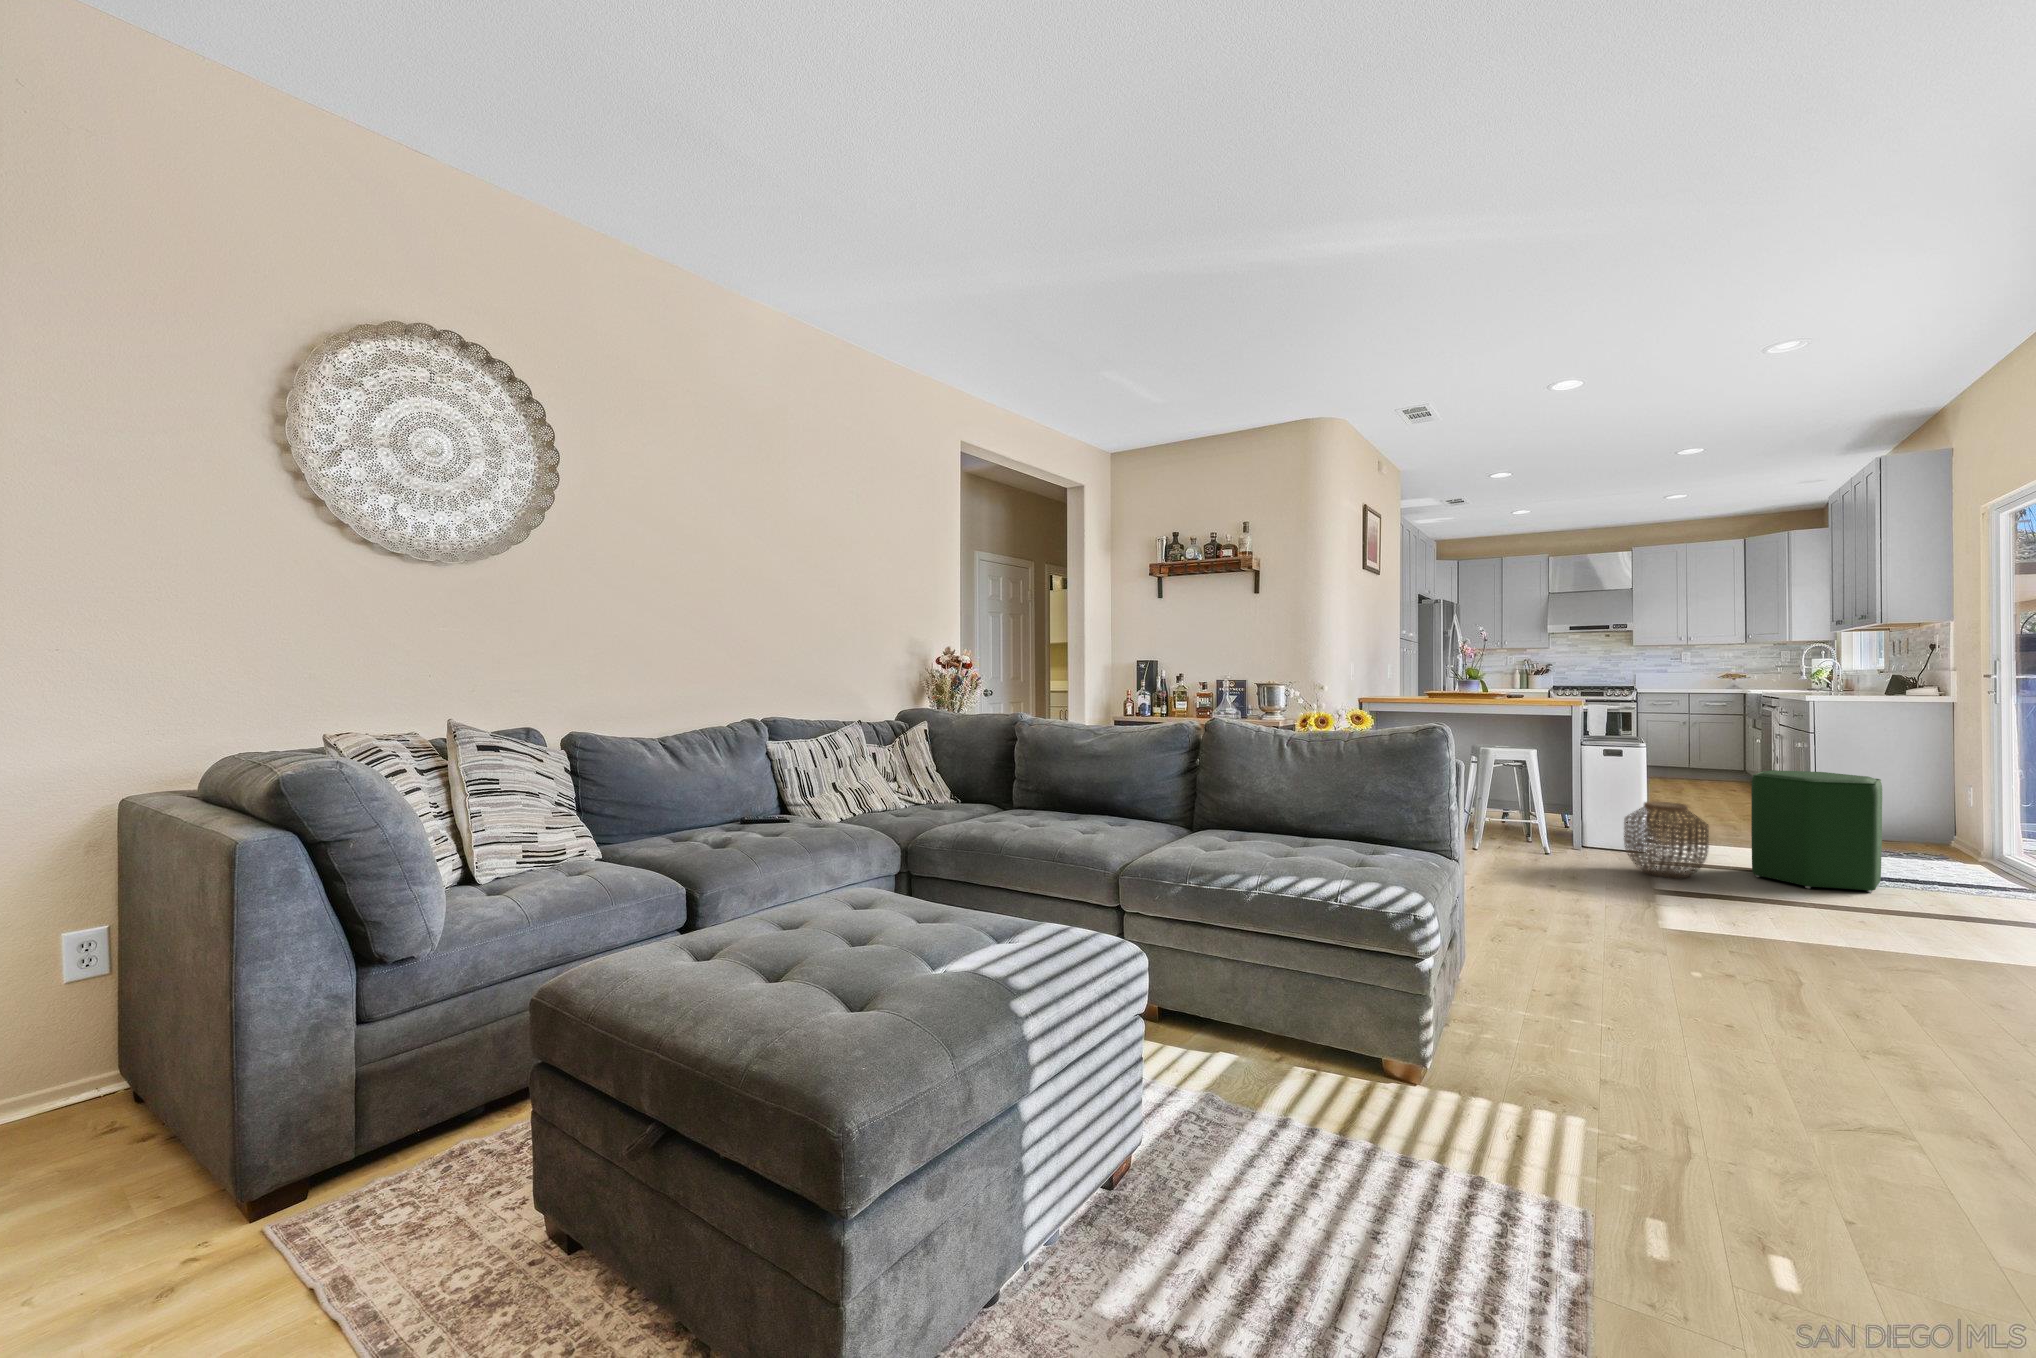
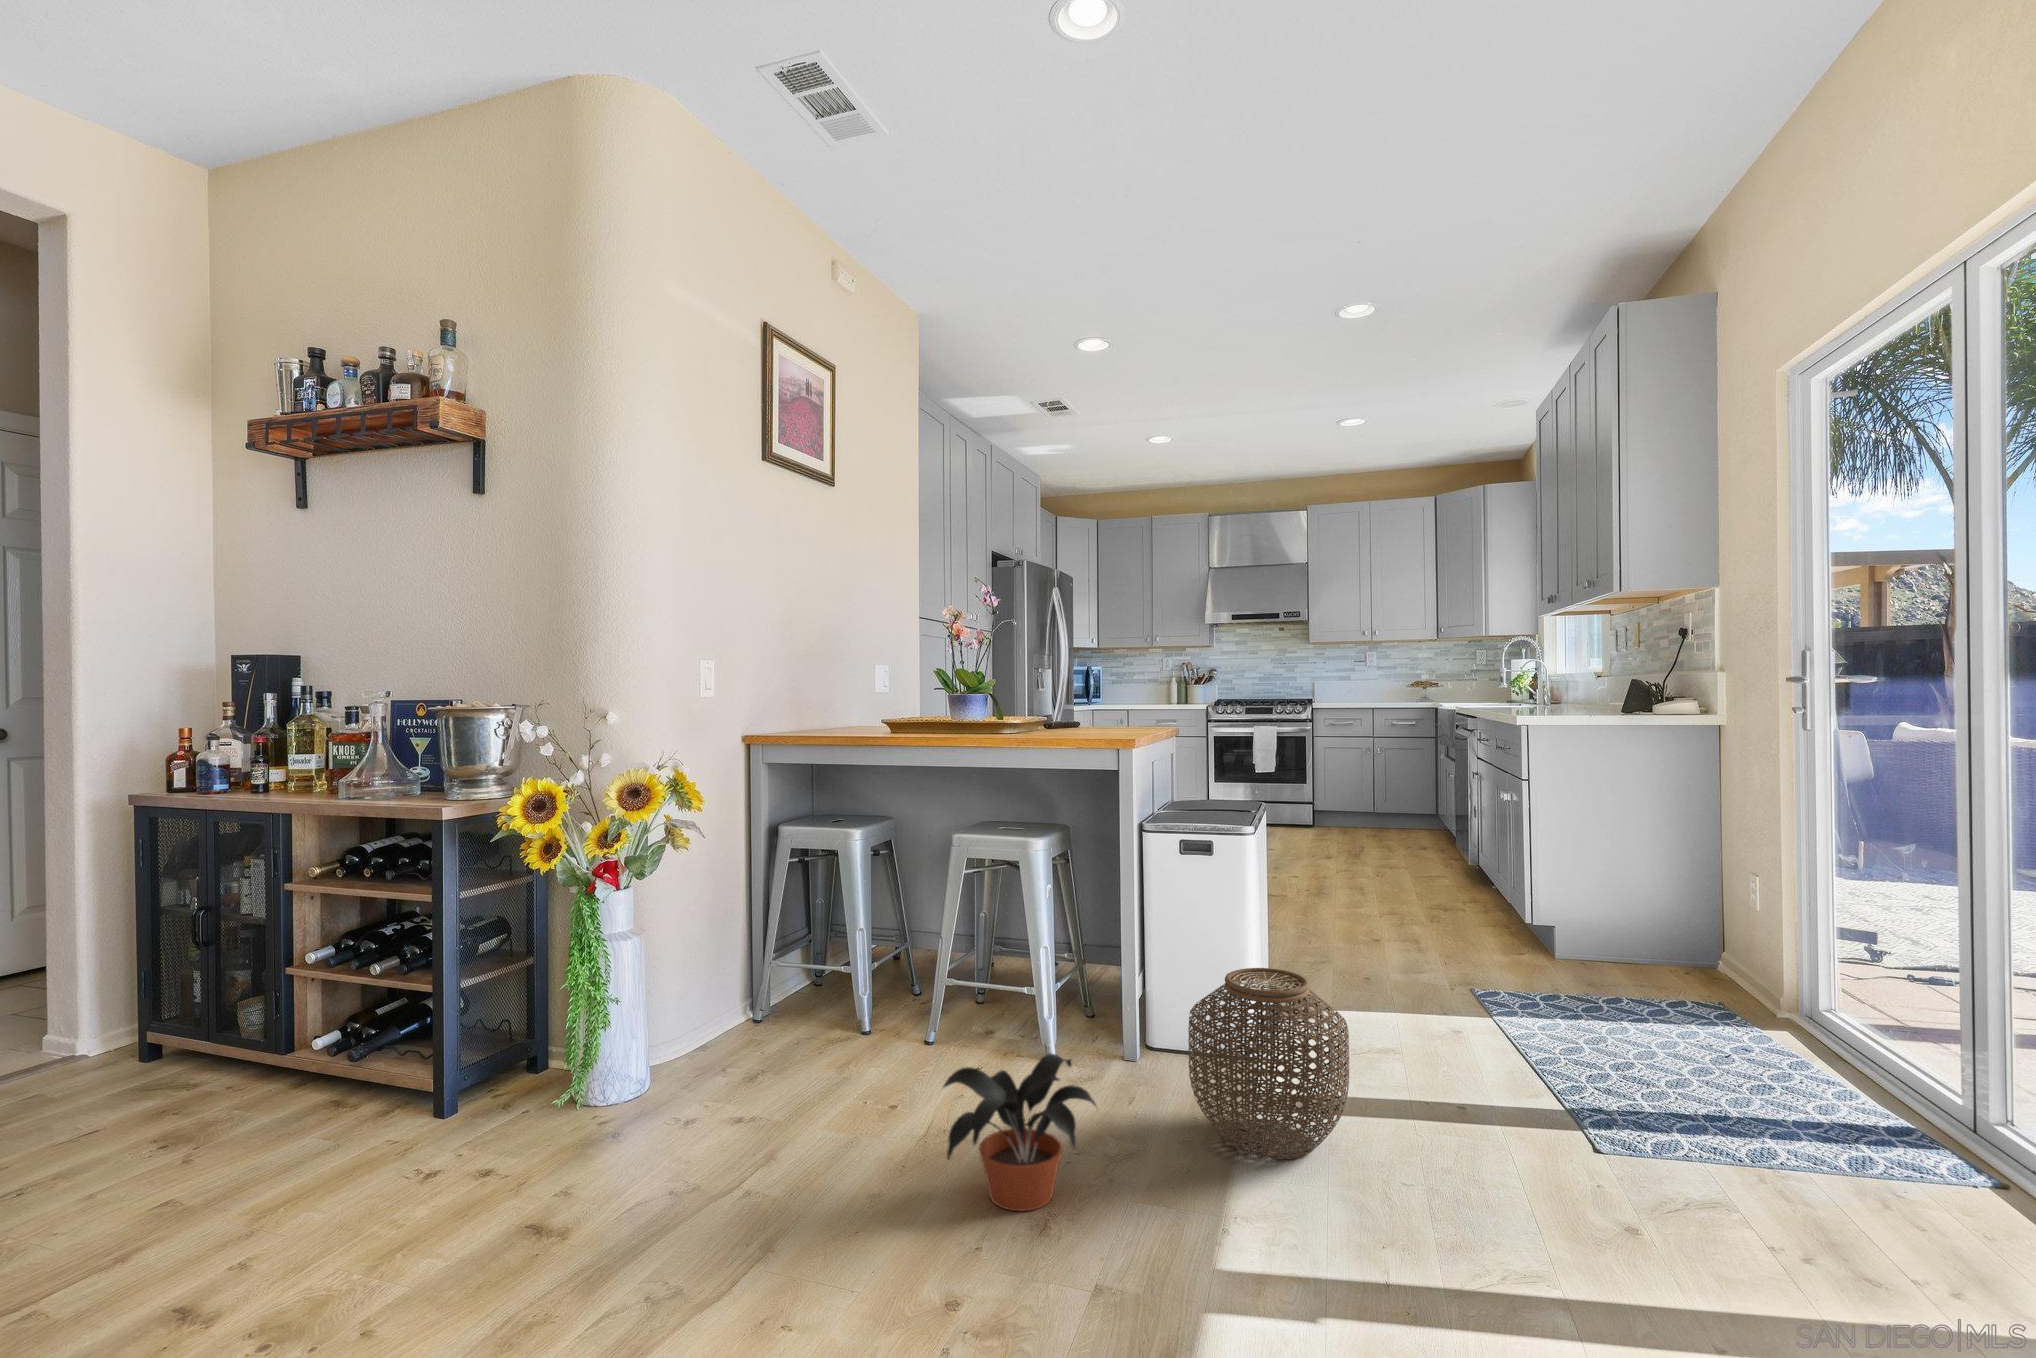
ottoman: present [1751,770,1882,893] -> none [1431,884,1668,1176]
potted plant: none [1515,826,1591,881] -> present [943,1054,1096,1211]

